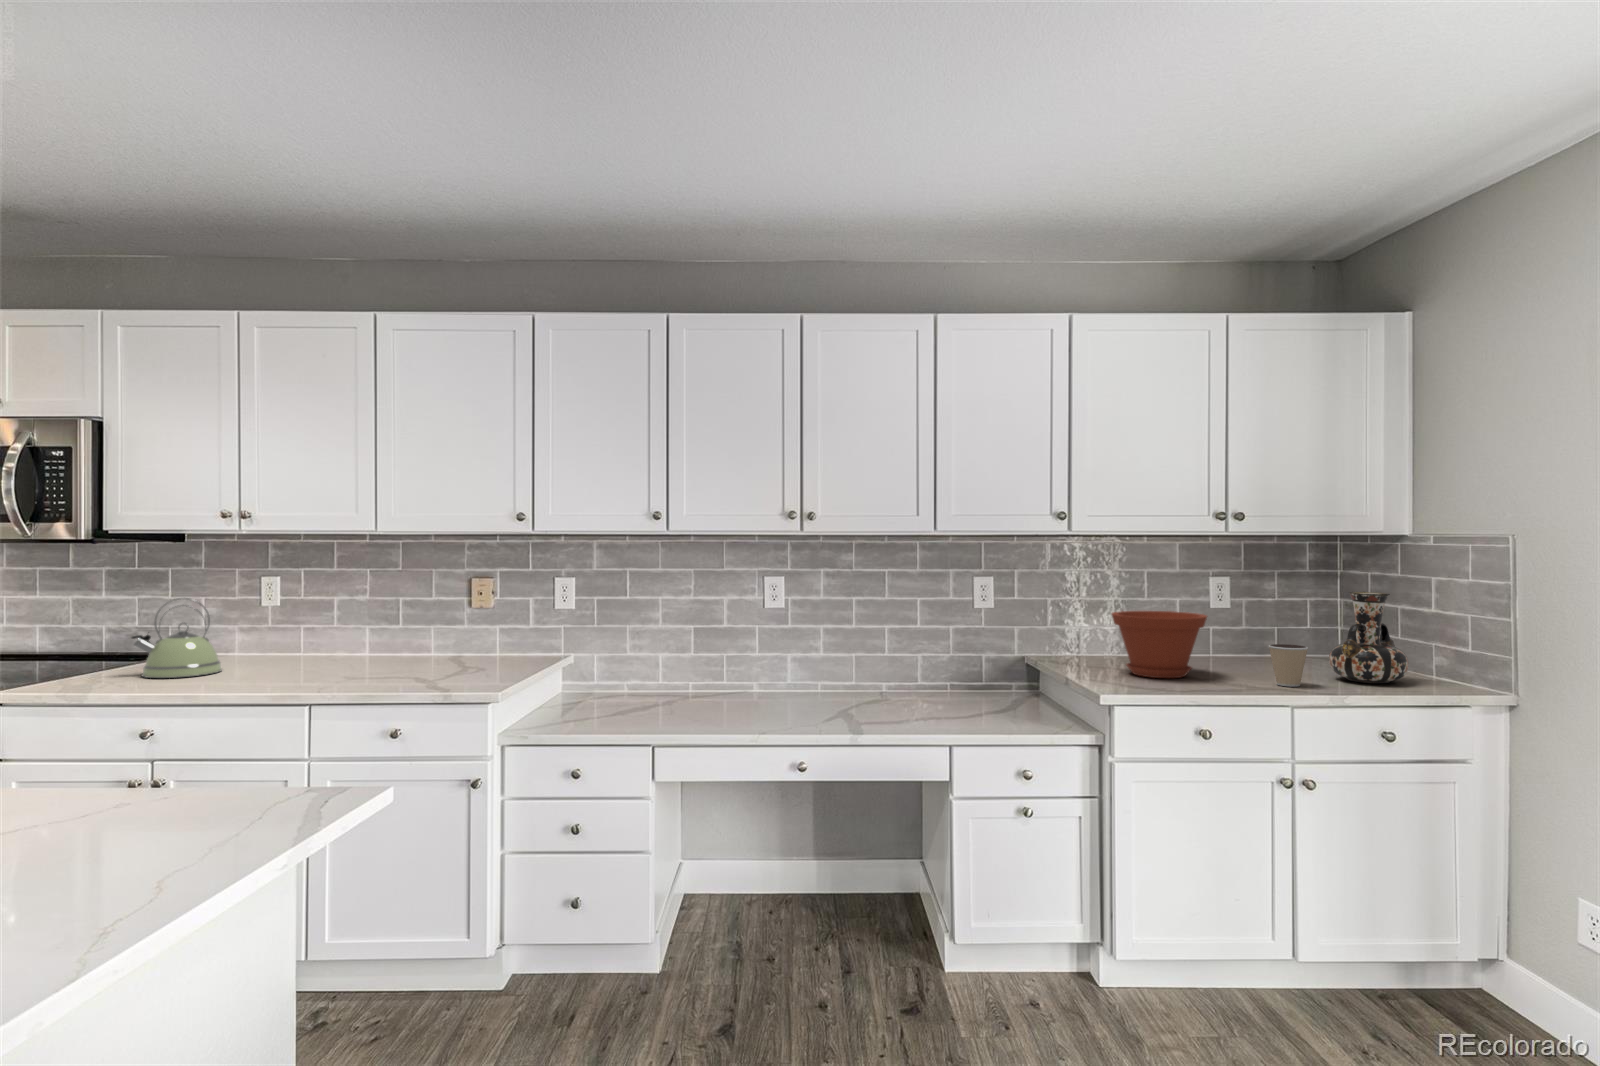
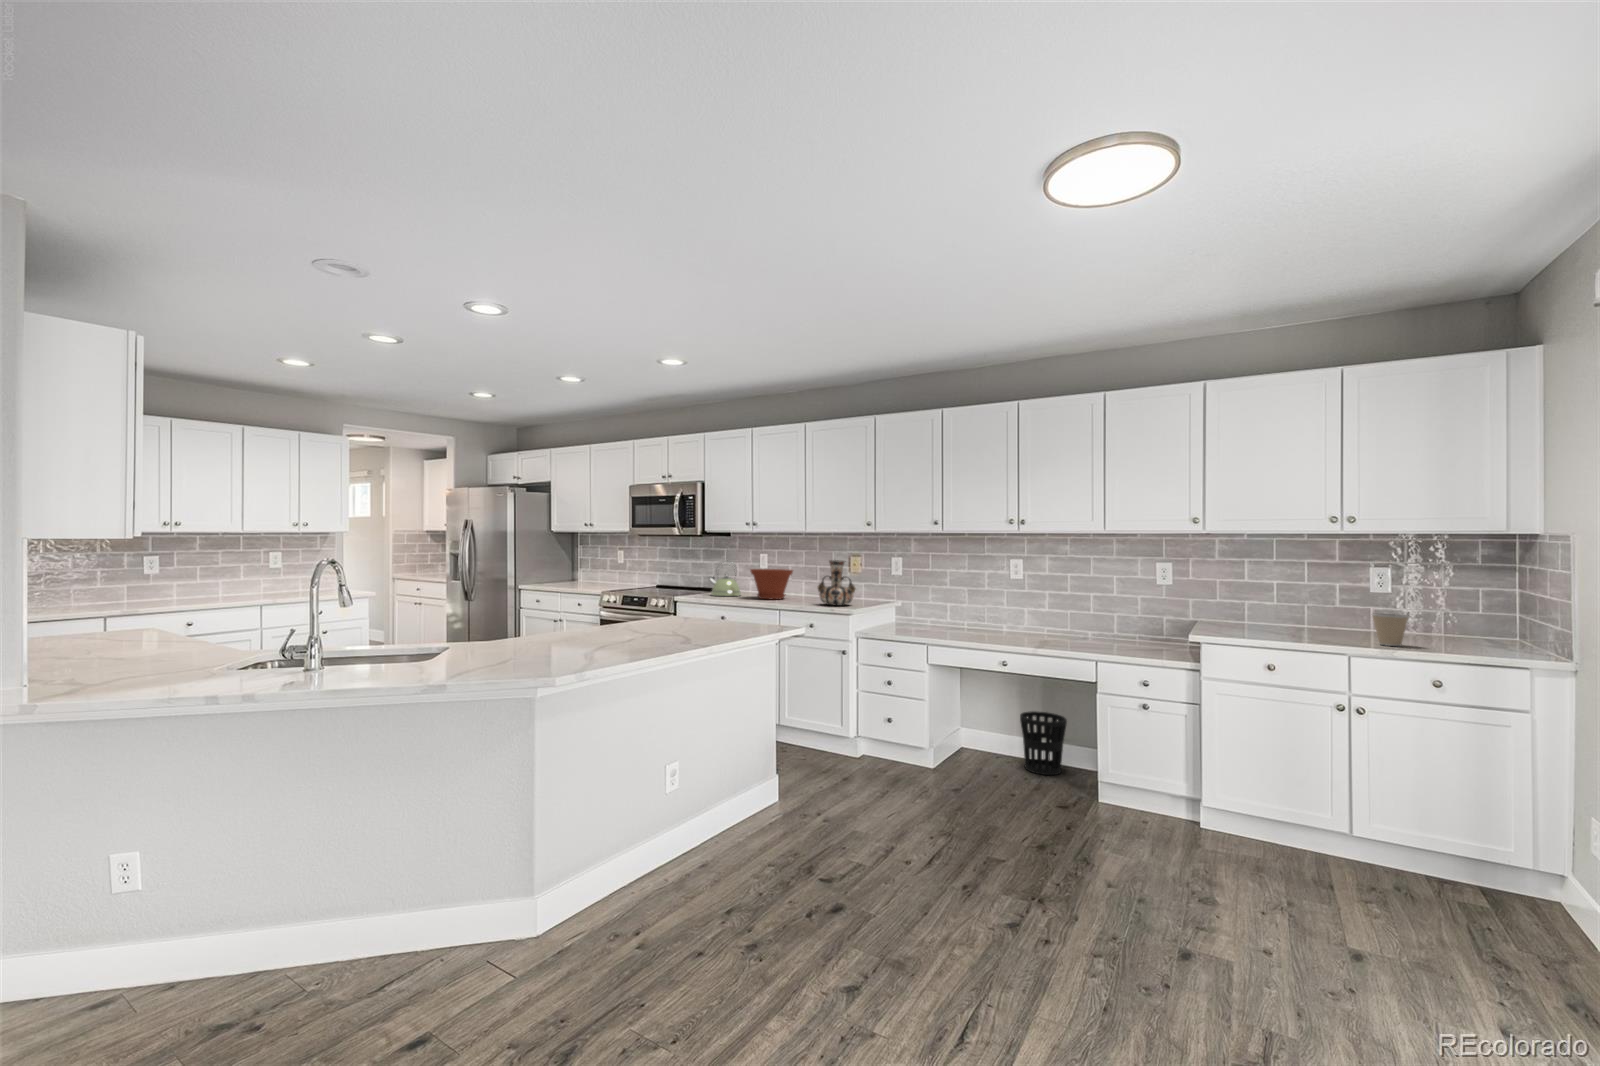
decorative vase: present [1329,592,1408,683] -> present [818,560,856,606]
plant pot: present [1112,611,1207,678] -> present [750,569,793,599]
wastebasket: none [792,816,862,921] -> present [1020,711,1067,775]

